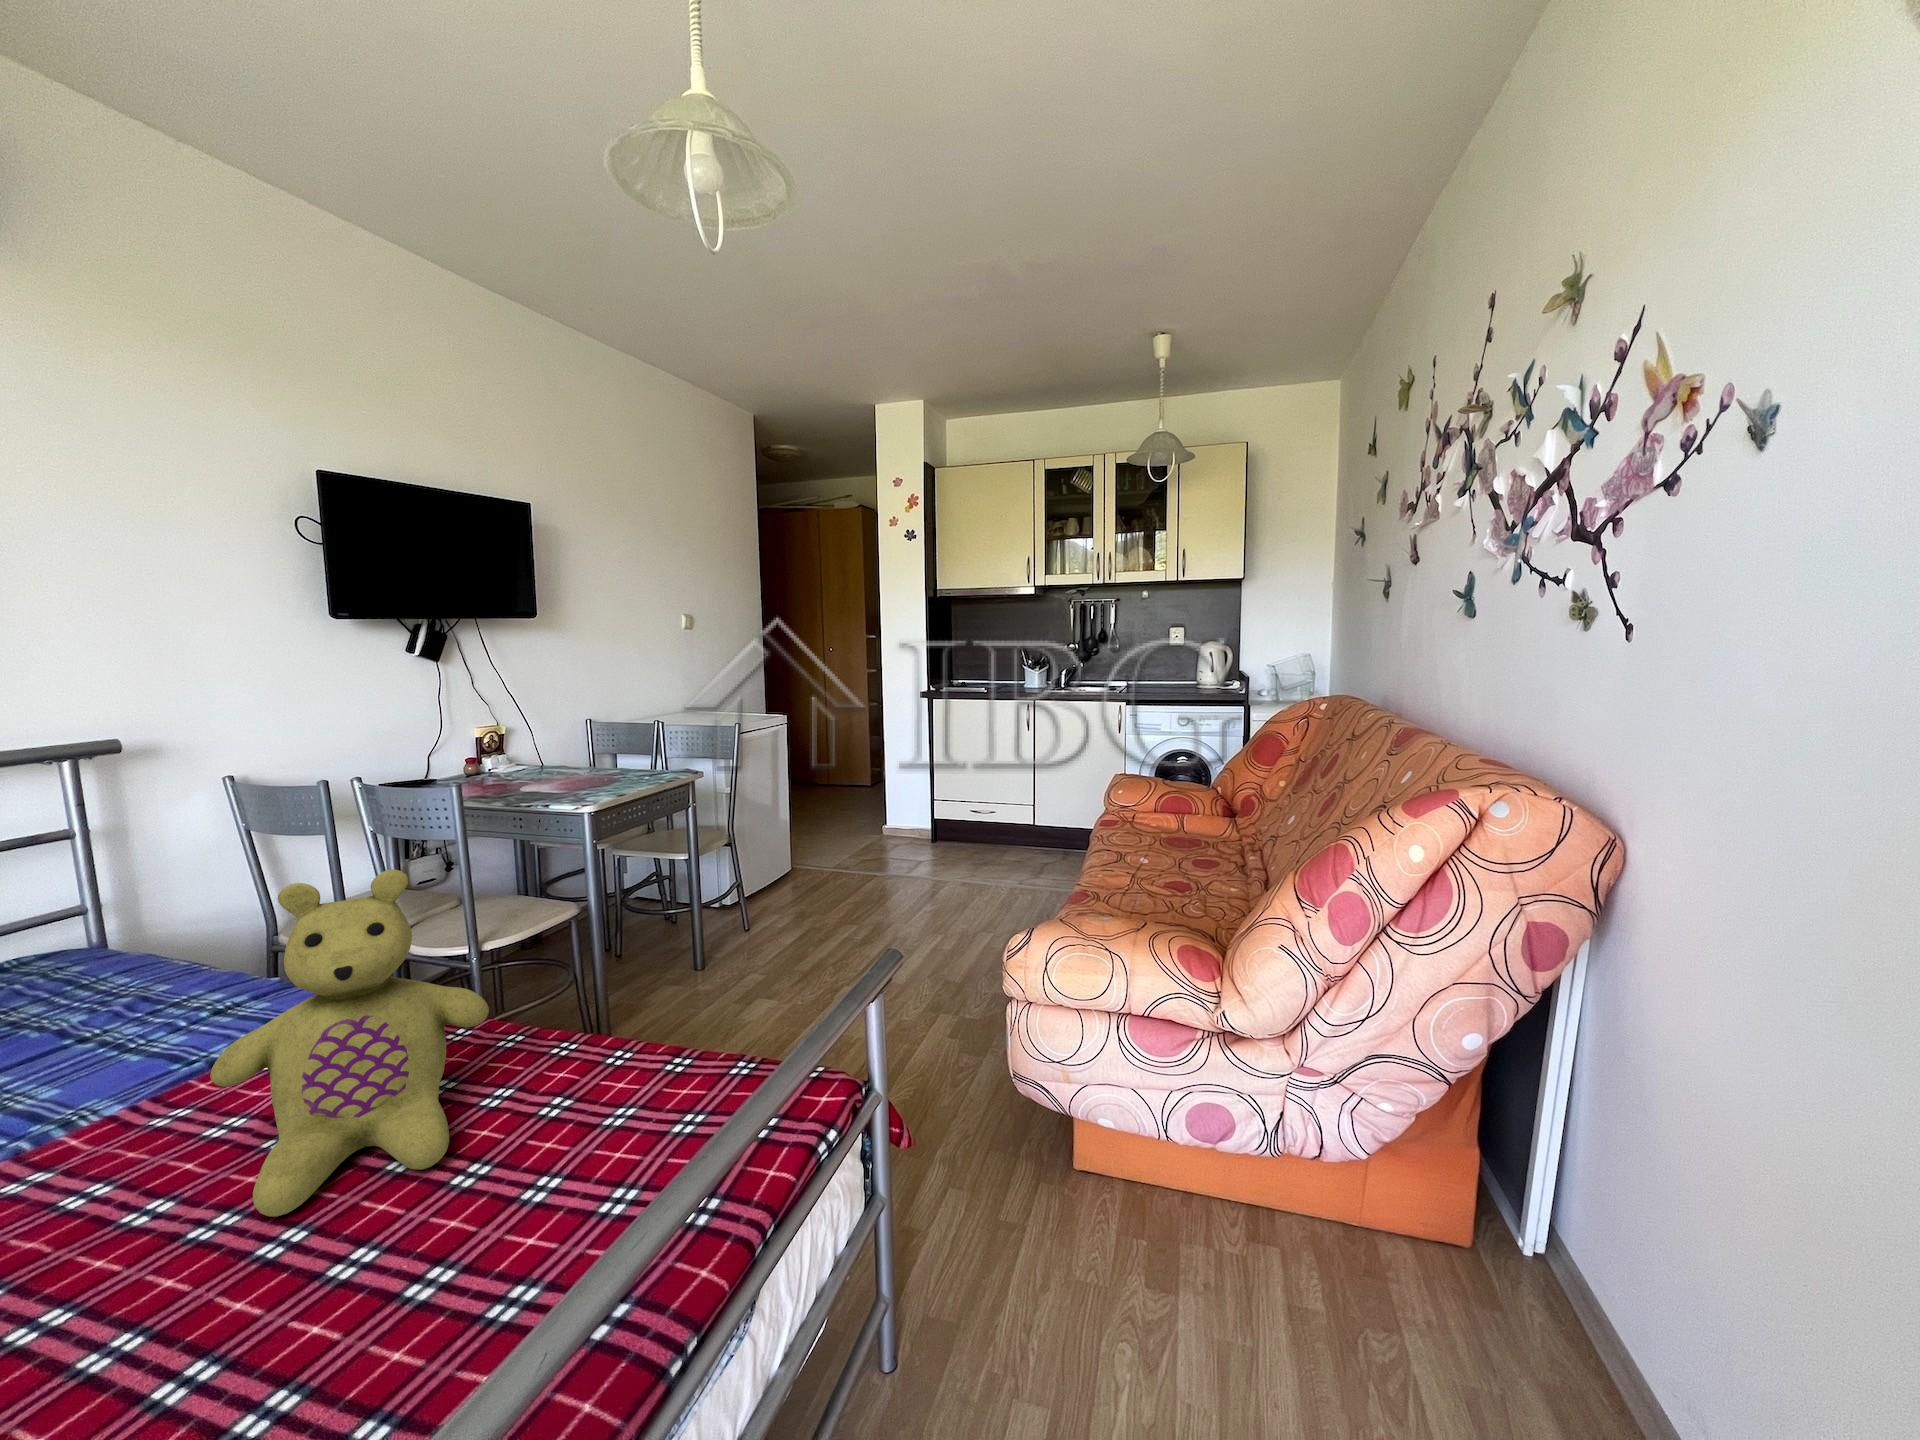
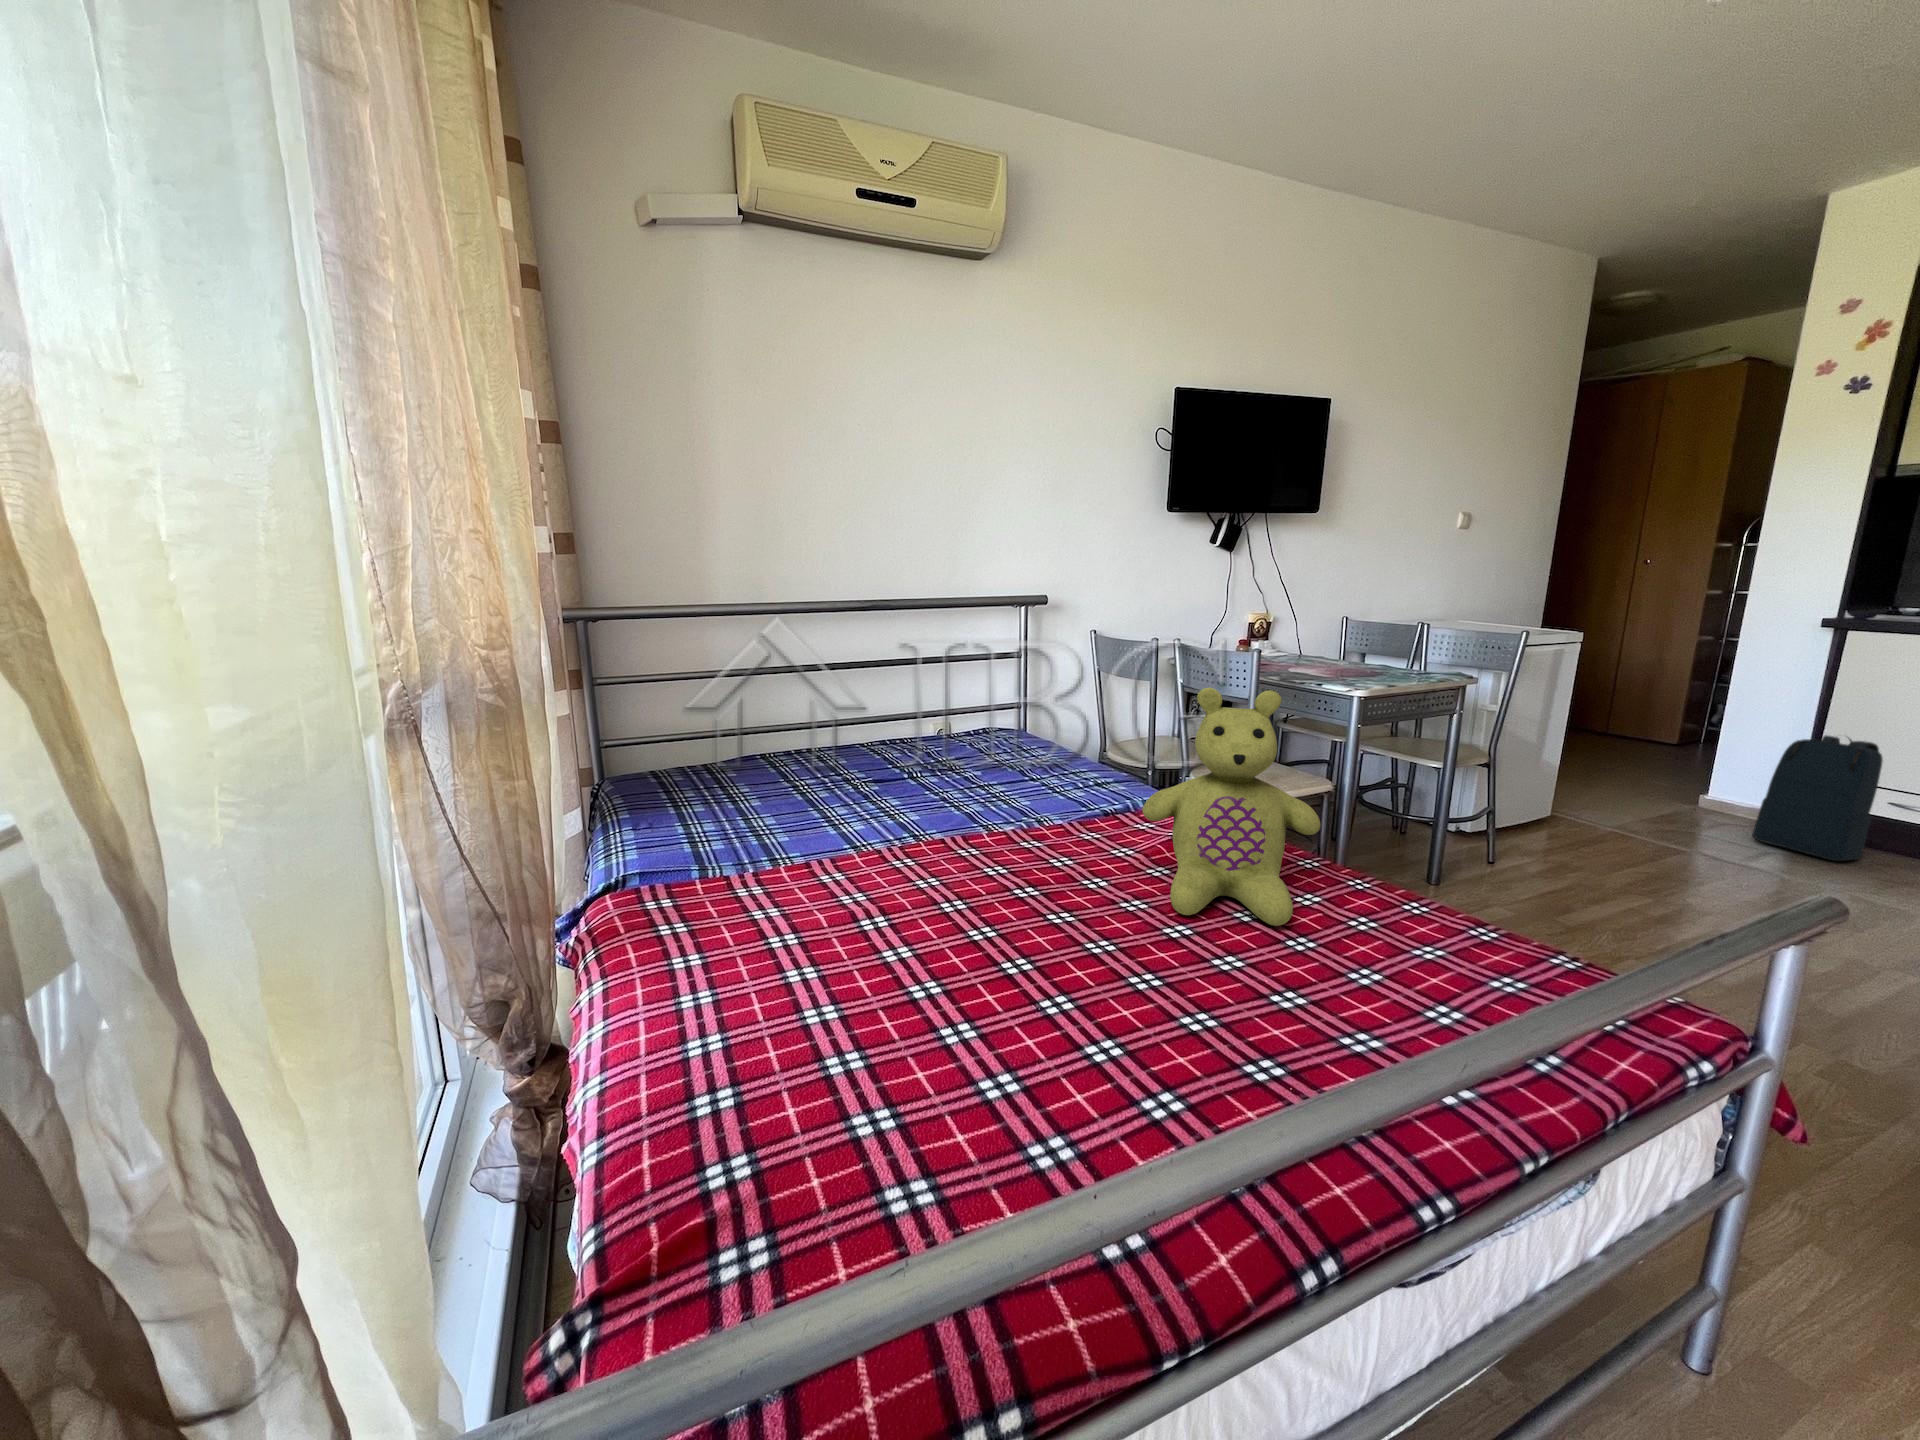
backpack: none [911,770,964,856] -> present [1752,735,1883,861]

